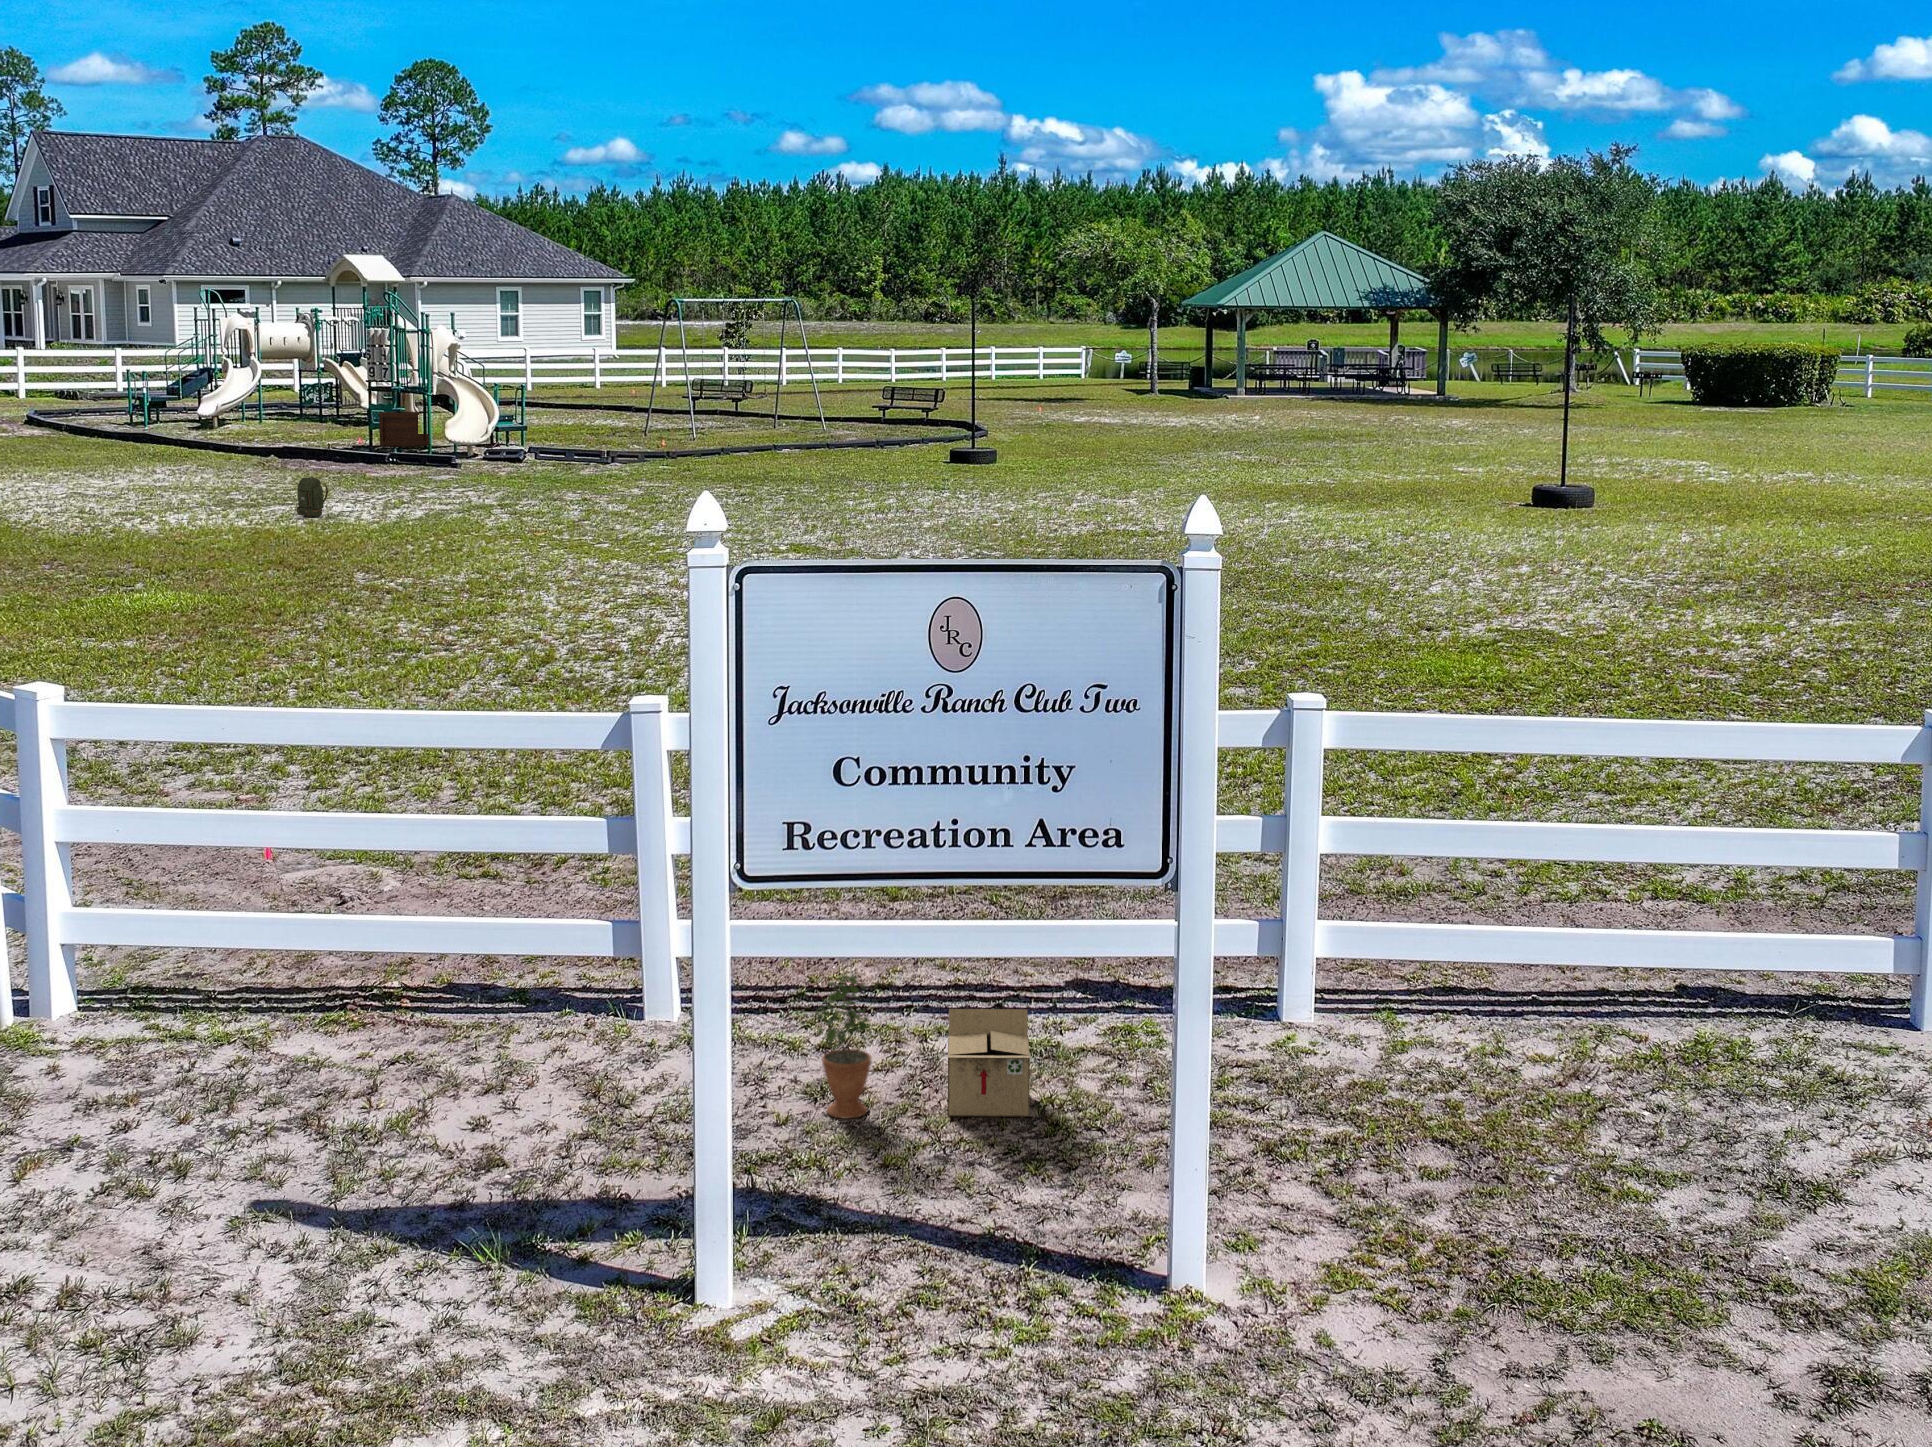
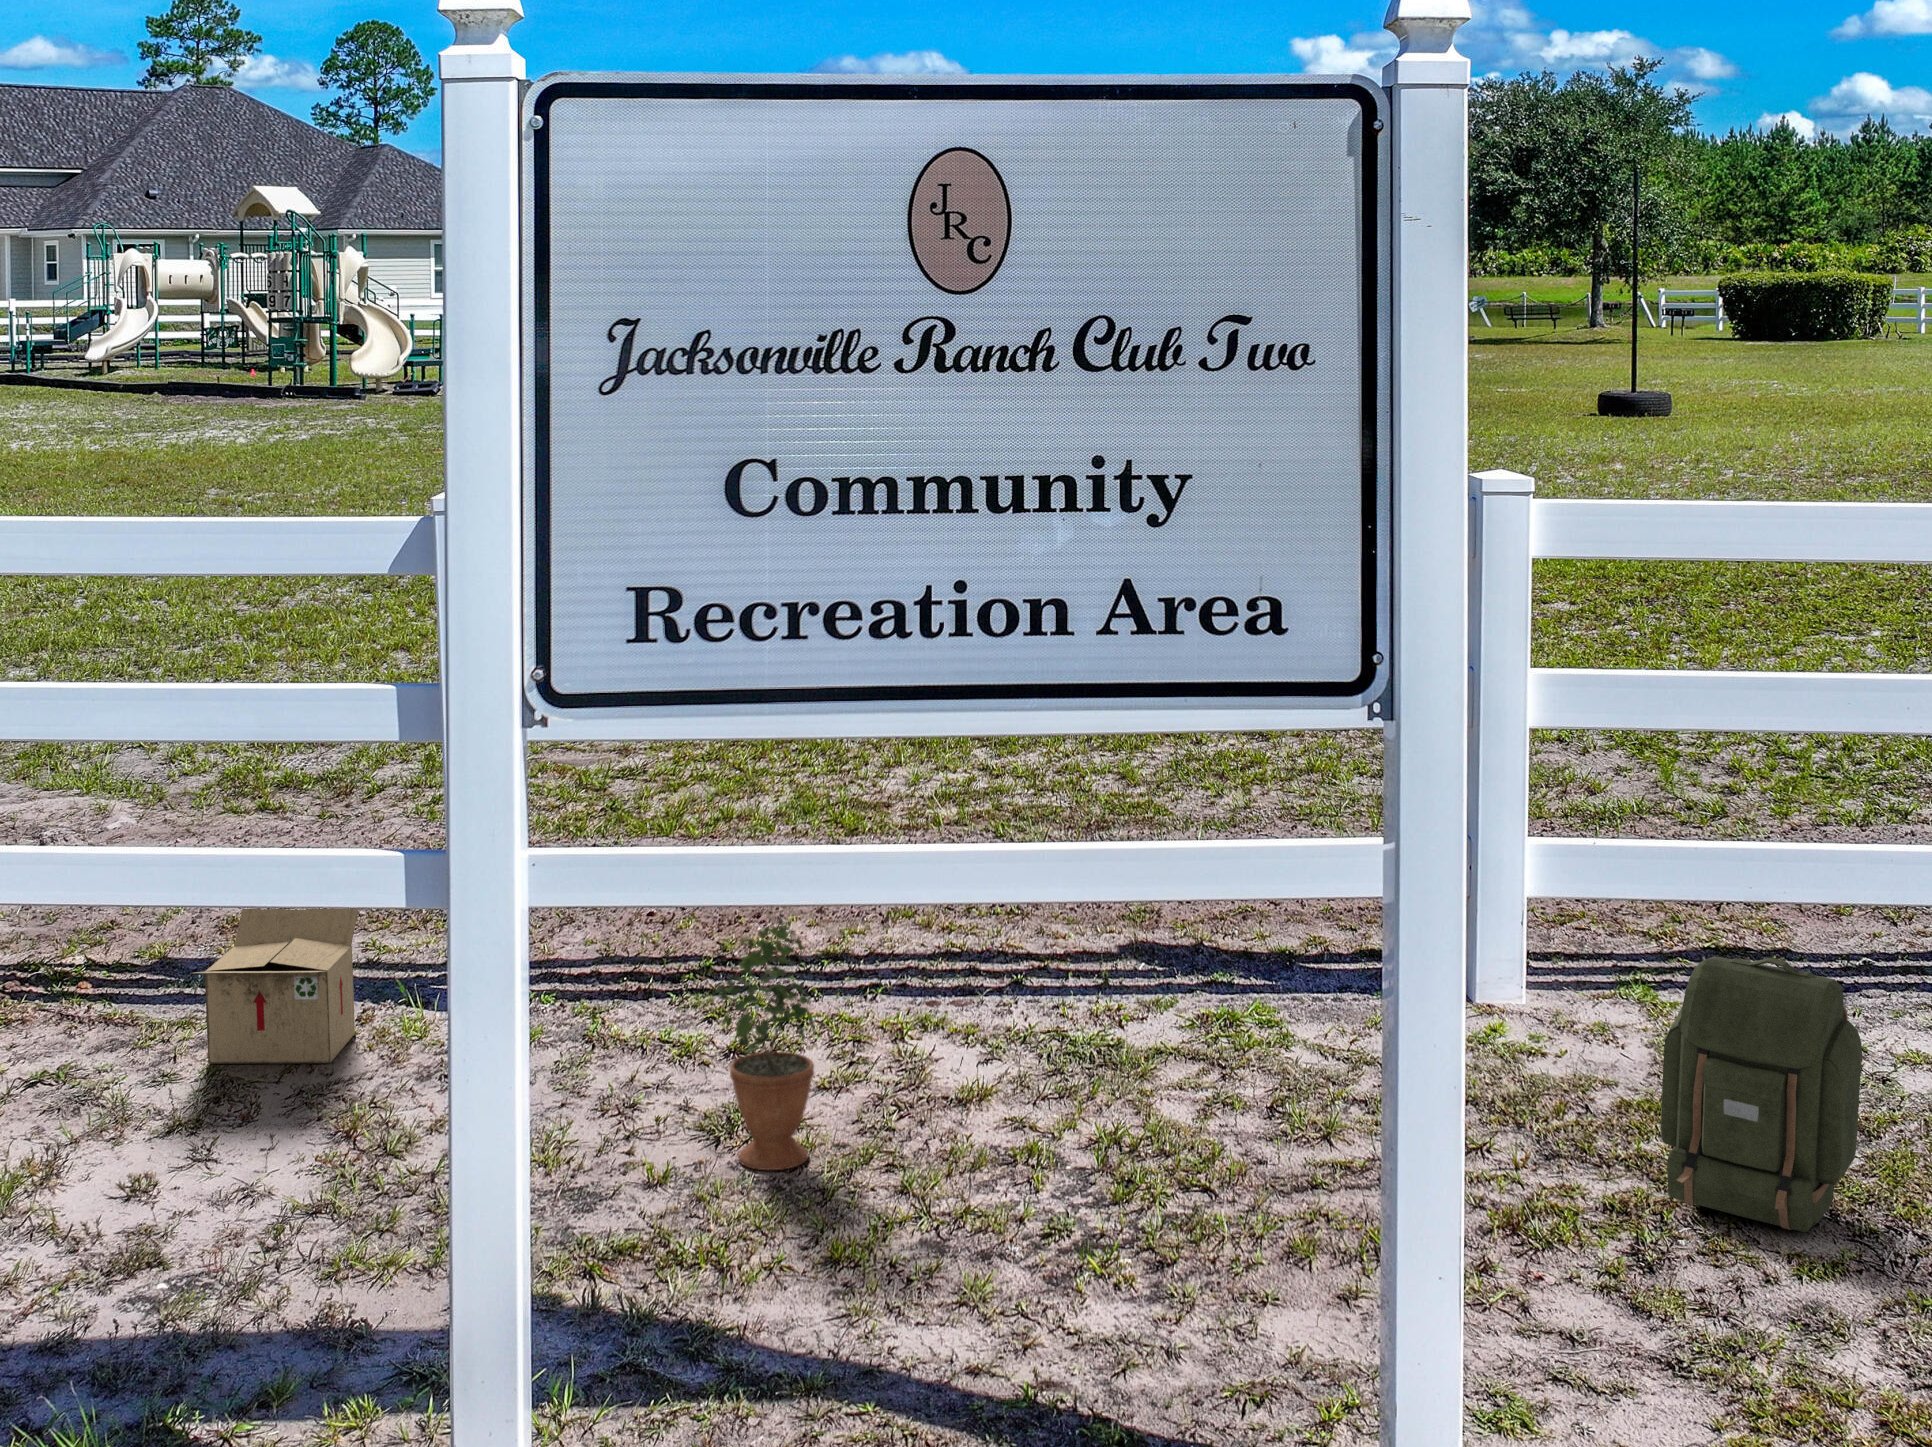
wooden crate: present [379,411,429,447] -> none [290,352,346,391]
backpack: present [296,477,328,517] -> present [1661,957,1863,1232]
cardboard box: present [948,1009,1030,1117] -> present [190,907,358,1064]

